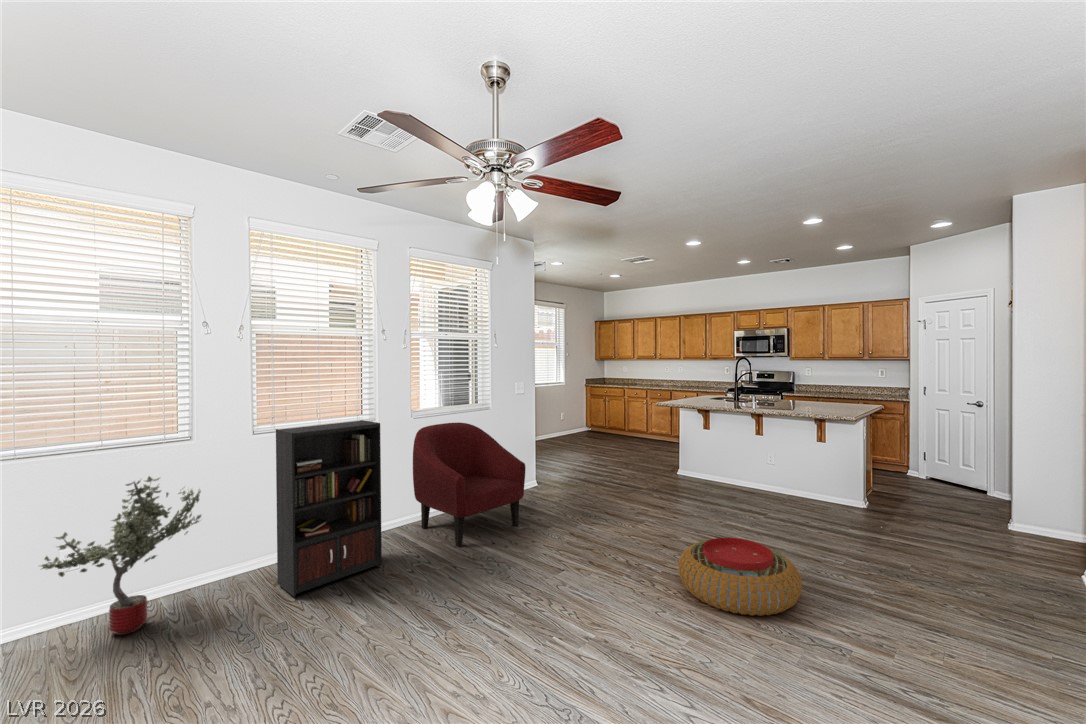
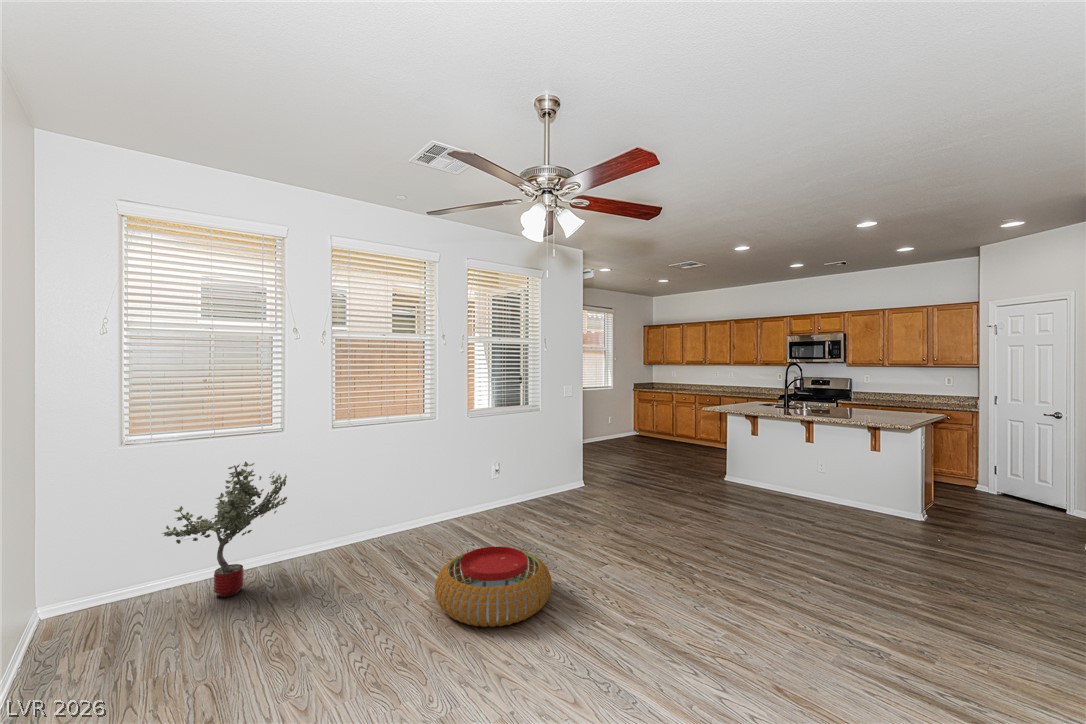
bookcase: present [276,420,382,597] -> none [349,418,439,574]
armchair: present [413,423,526,547] -> none [467,423,572,539]
pouf: present [678,538,802,616] -> present [435,547,552,627]

